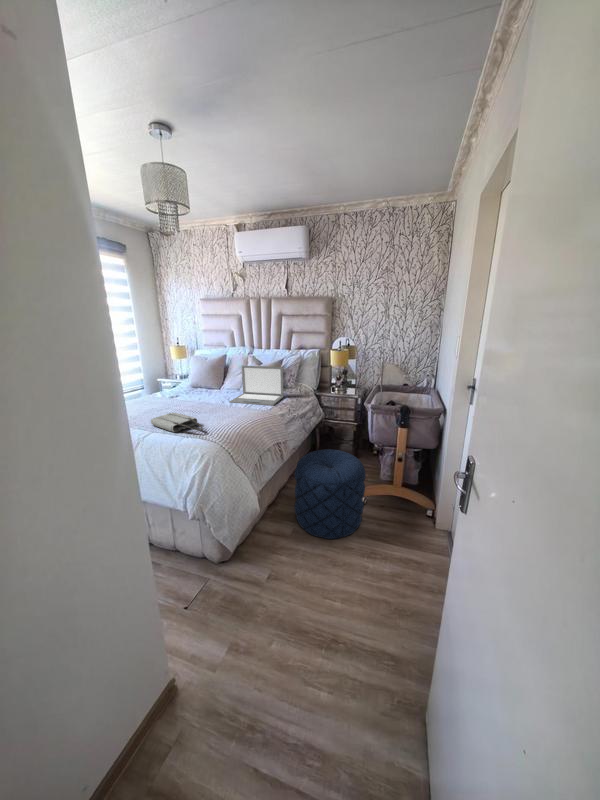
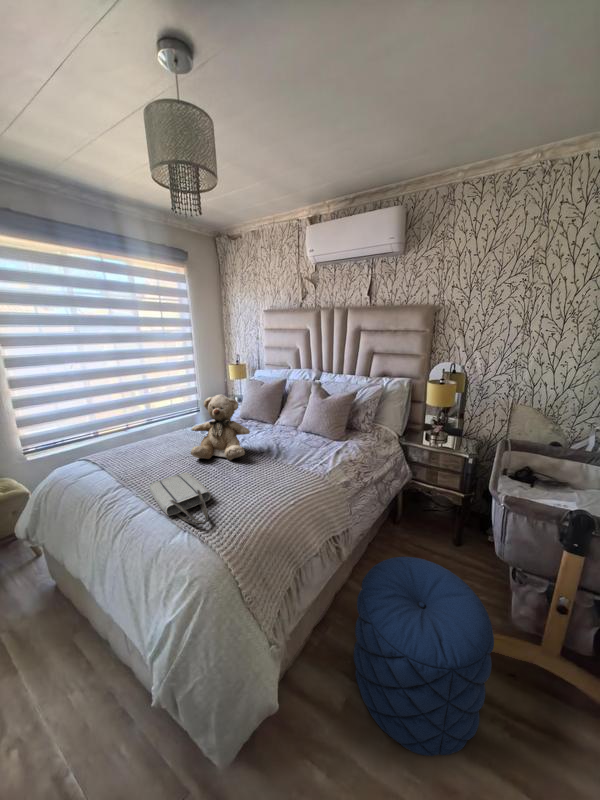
teddy bear: none [165,361,210,409] -> present [191,394,250,460]
laptop: present [229,365,284,406] -> none [275,400,354,468]

